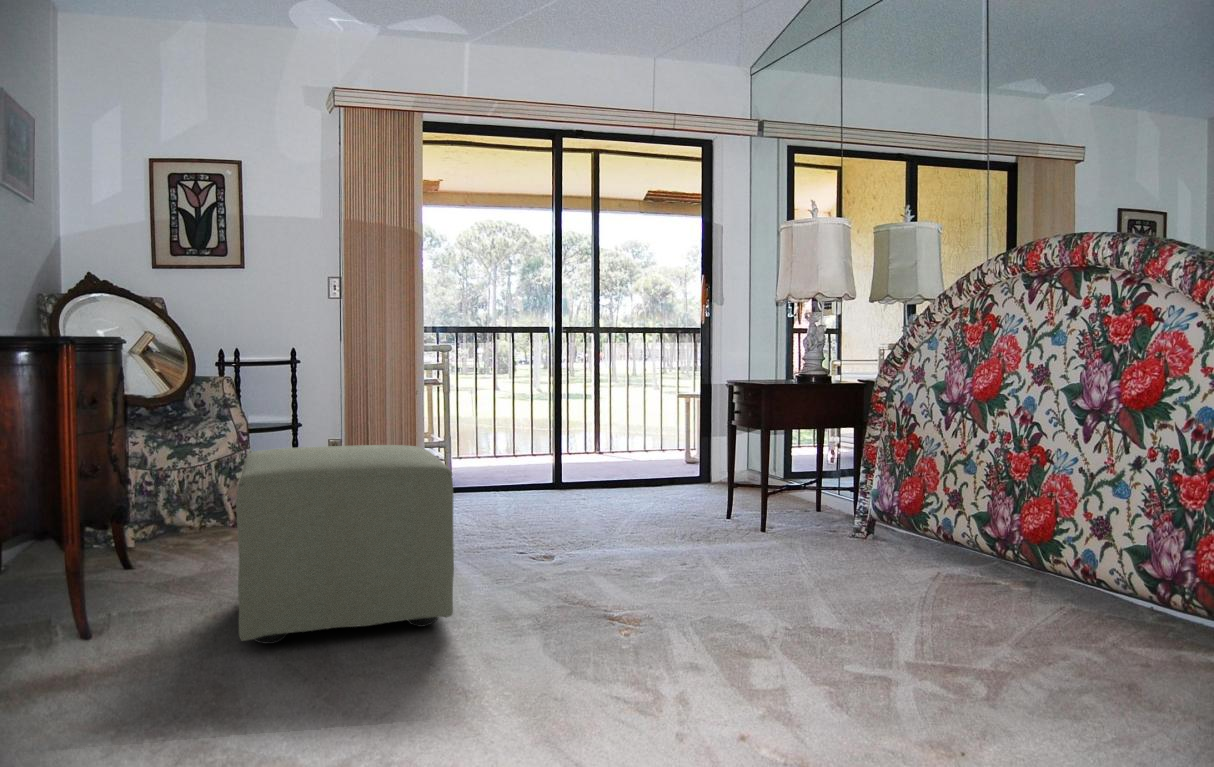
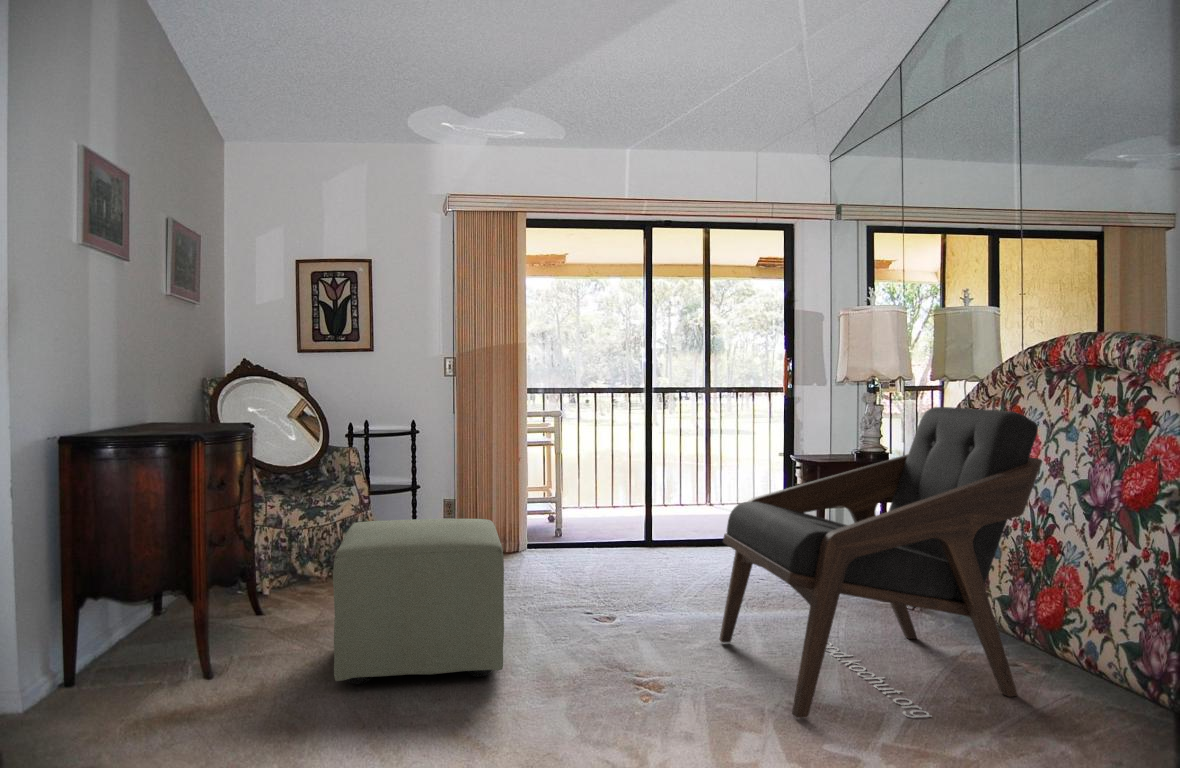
lounge chair: none [684,314,1035,646] -> present [720,407,1042,718]

